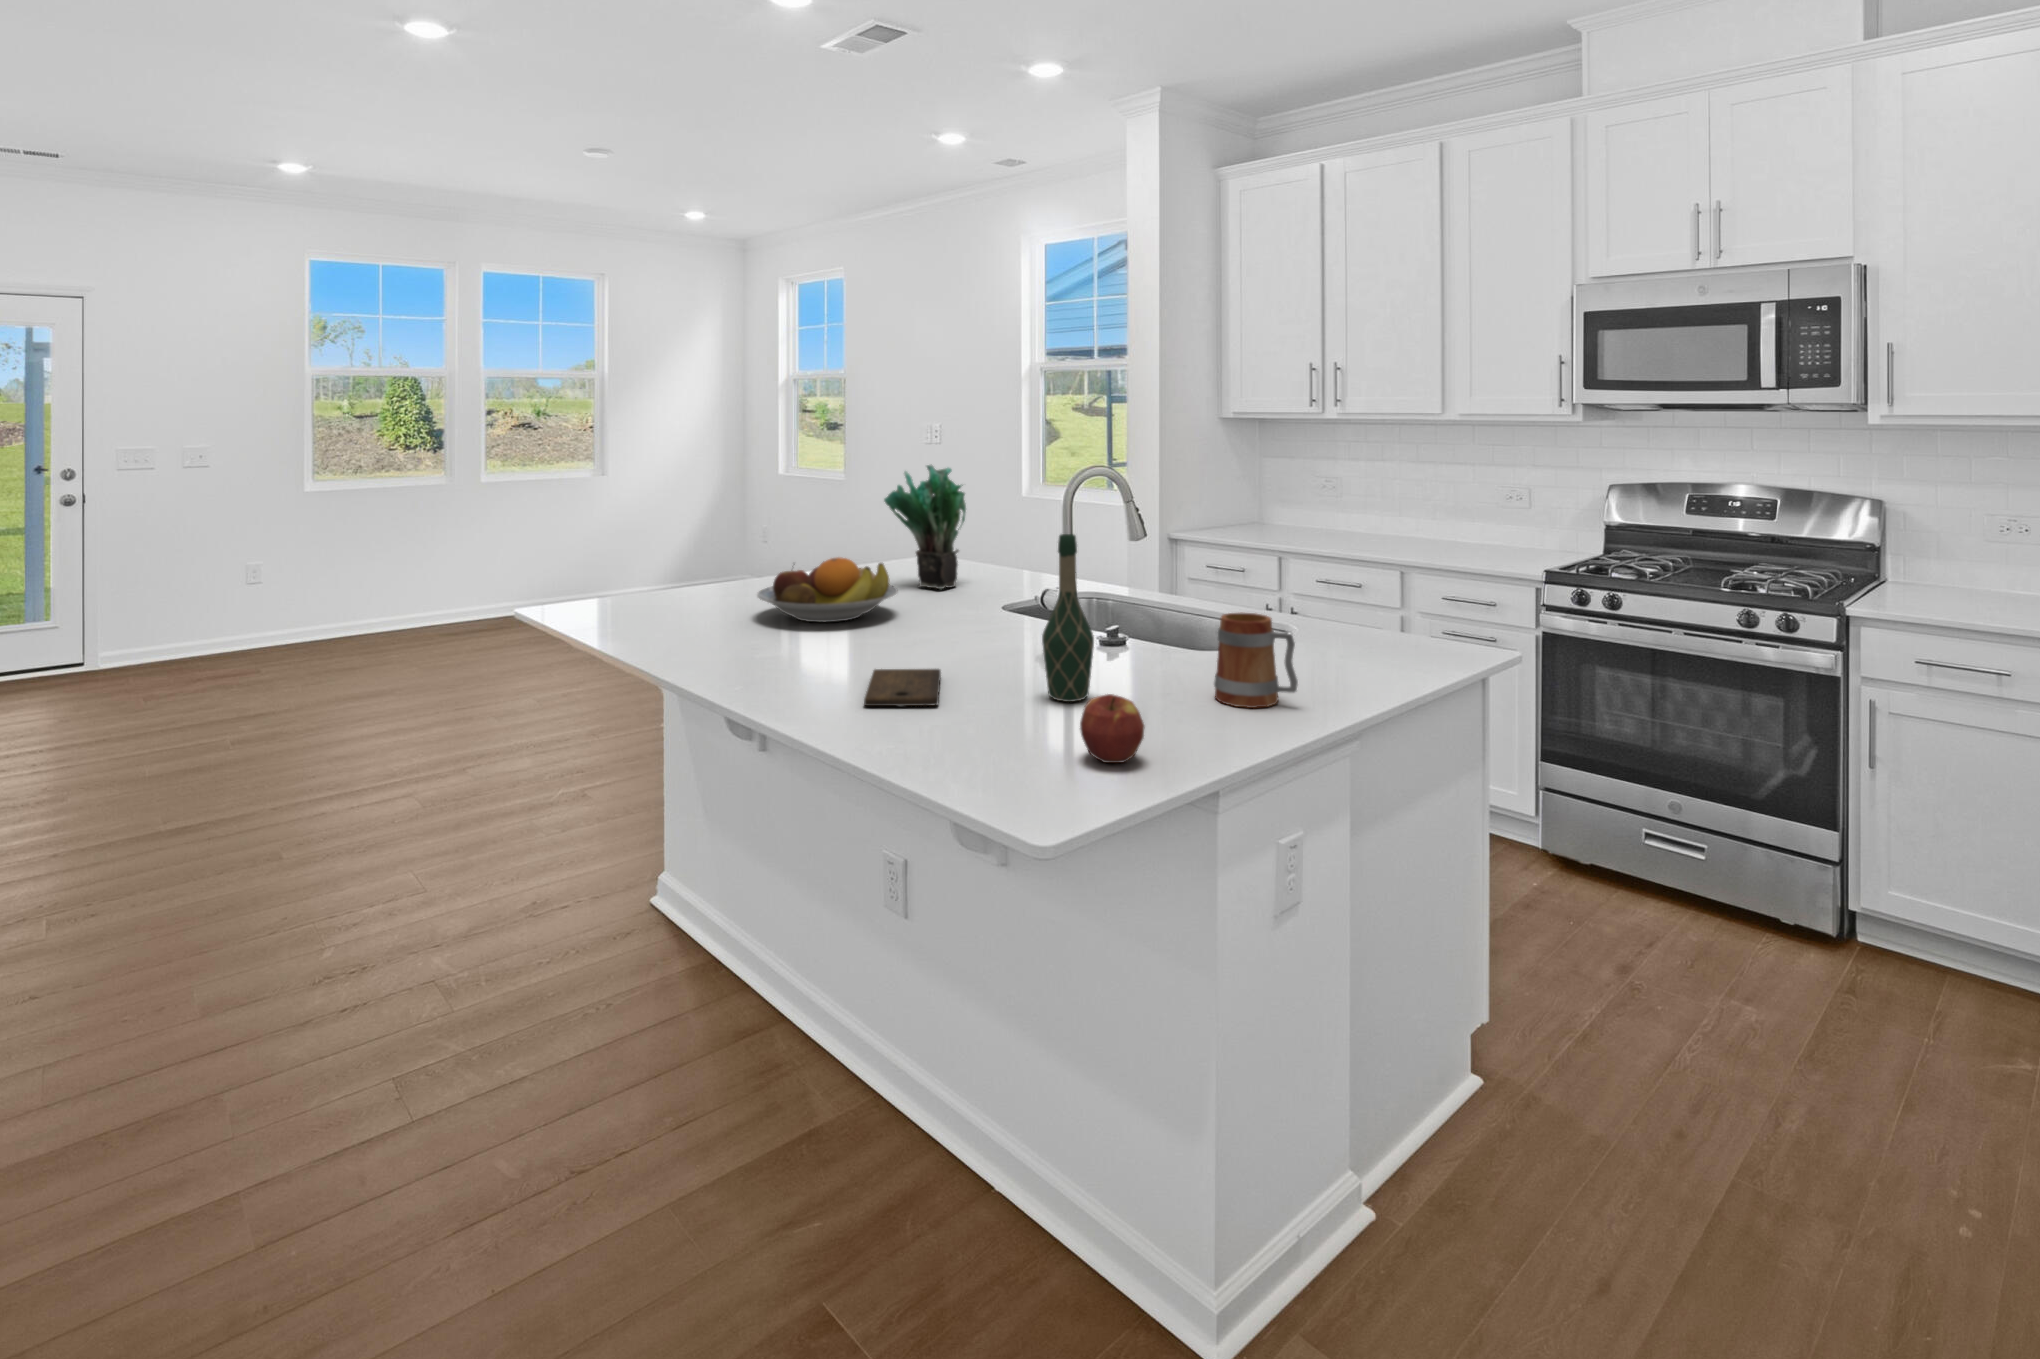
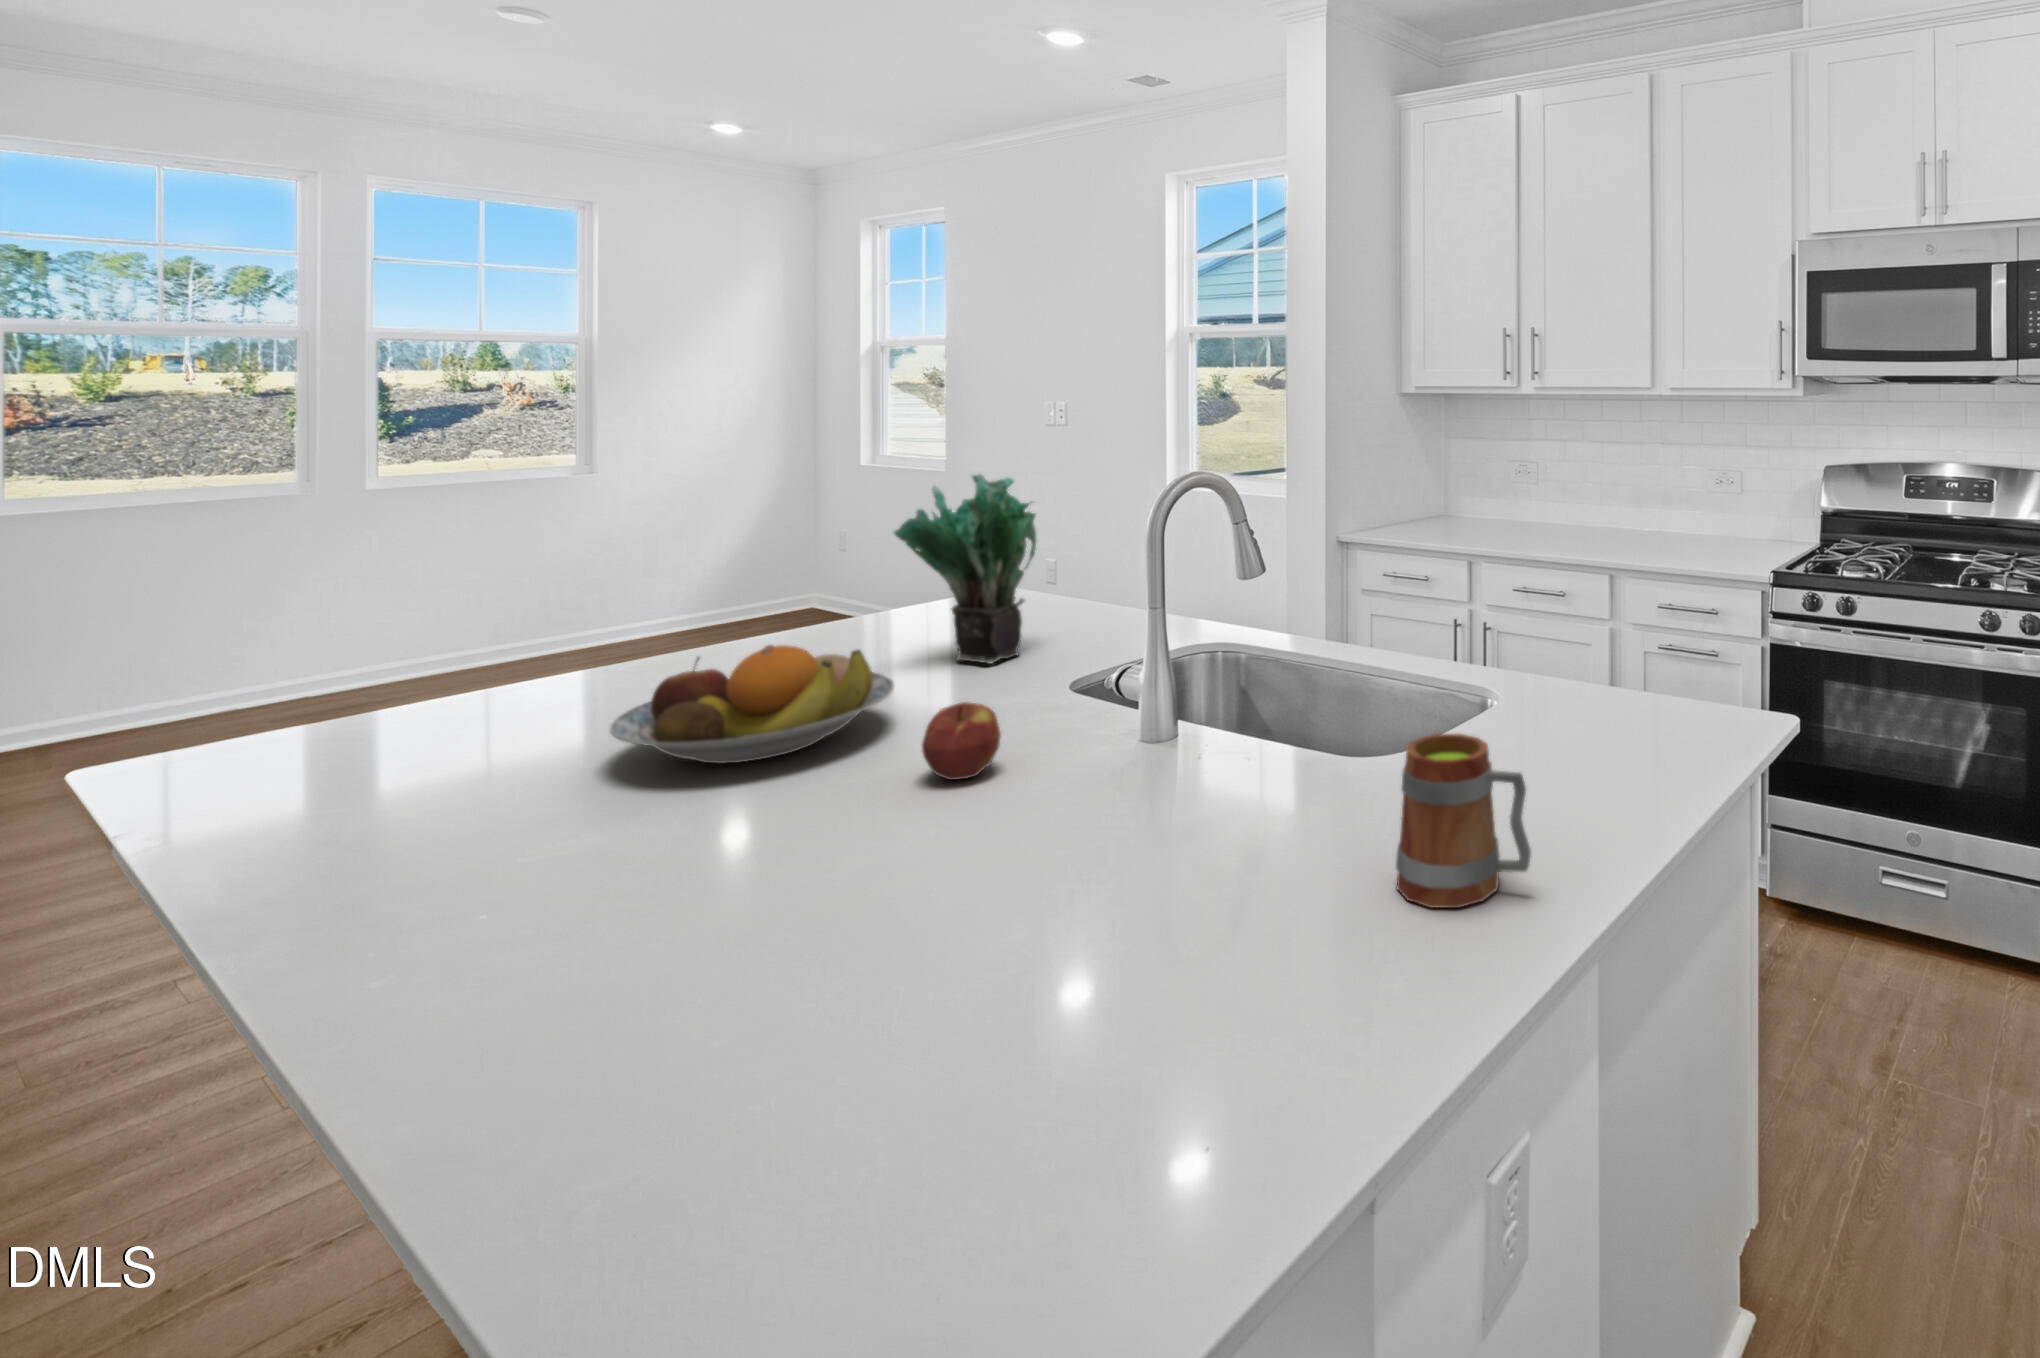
wine bottle: present [1042,534,1094,702] -> none [1087,629,1185,941]
cutting board: present [864,669,941,706] -> none [685,880,904,1028]
apple: present [1080,694,1145,763] -> present [922,702,1001,780]

